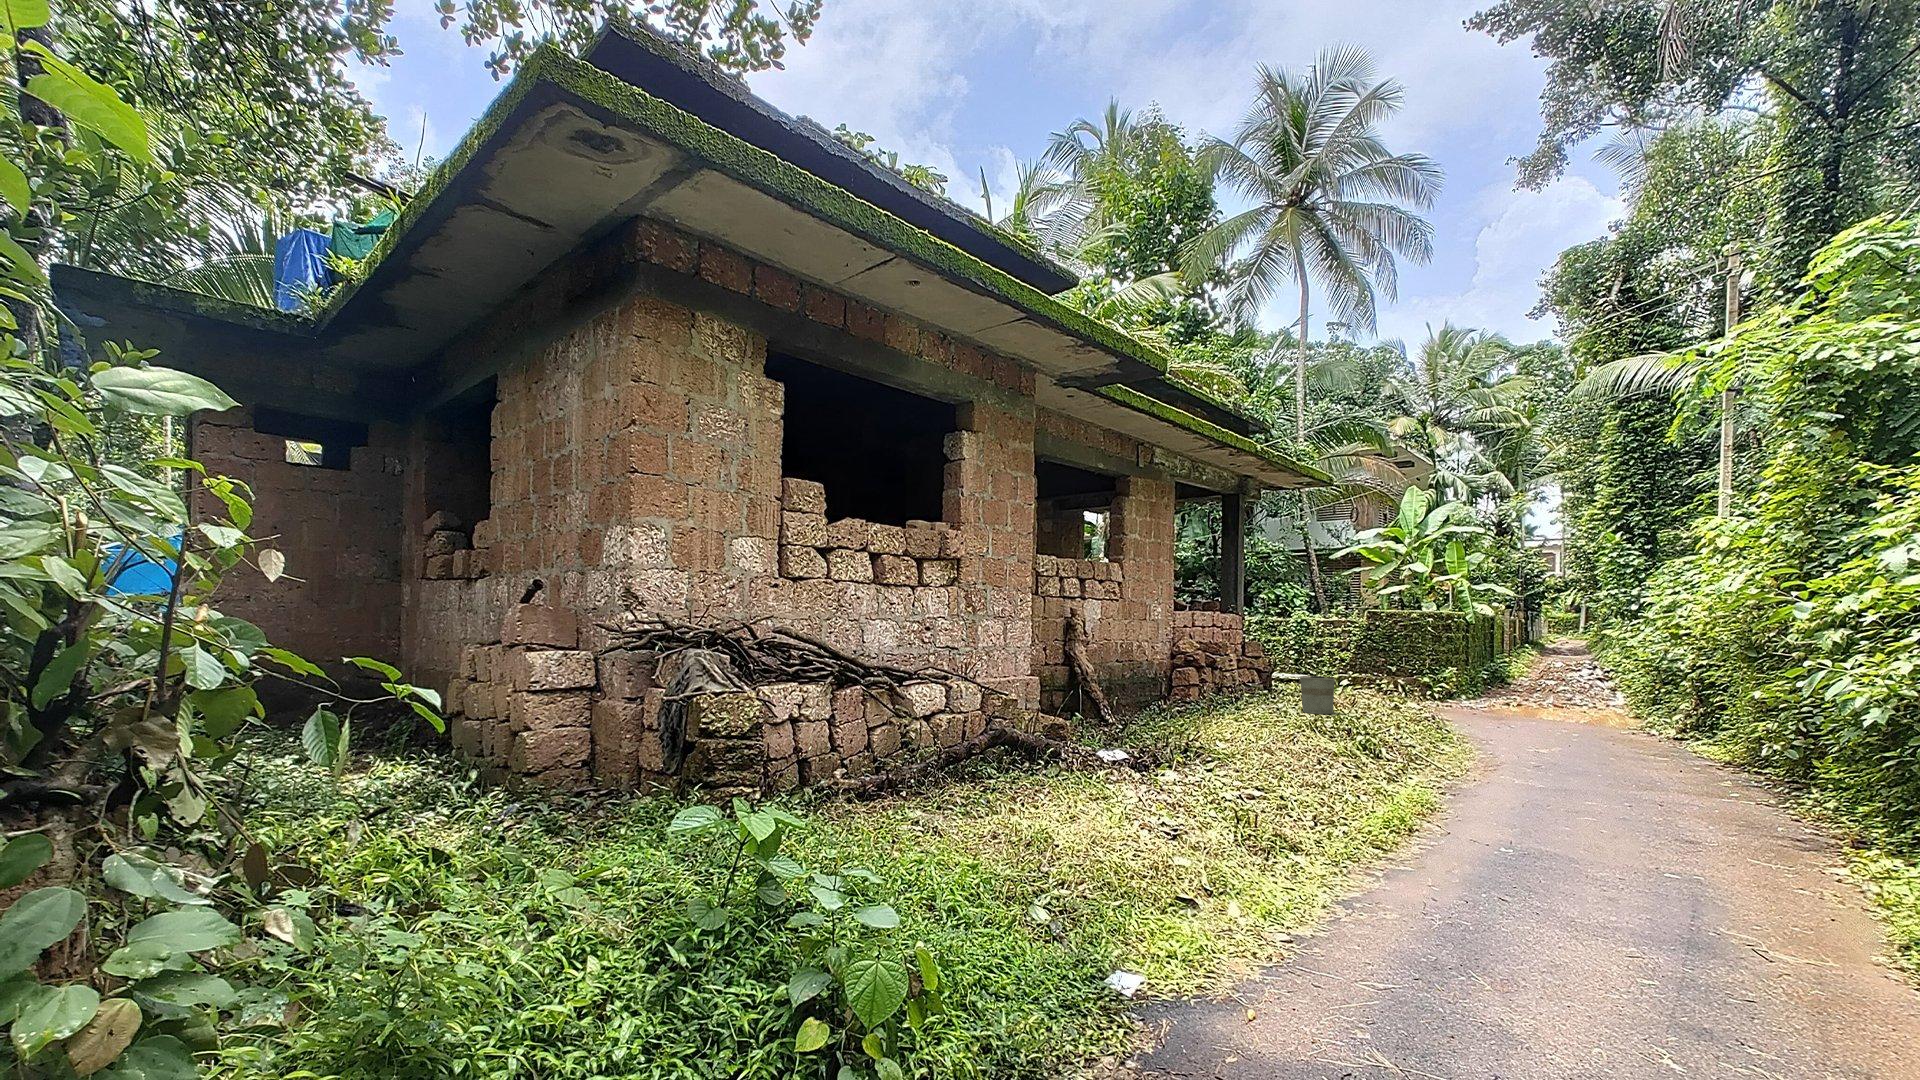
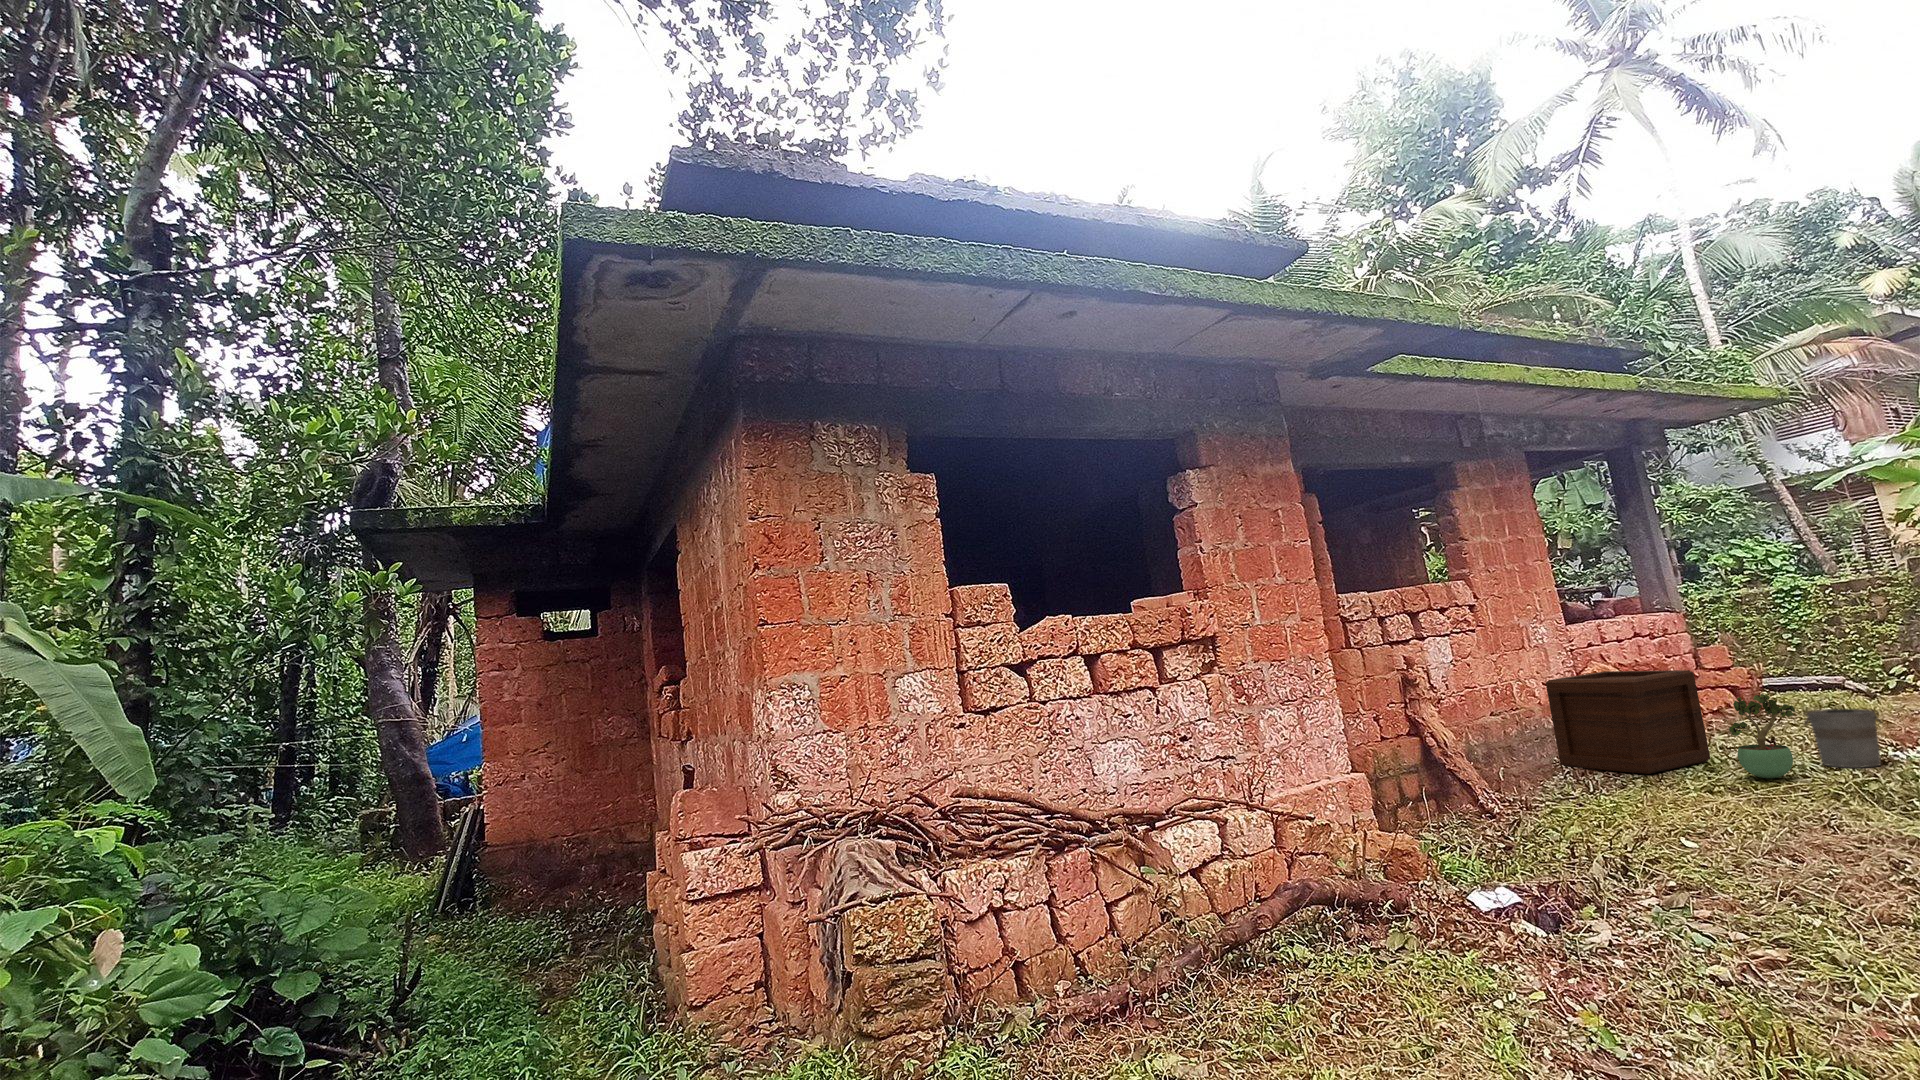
wooden crate: none [1155,643,1243,710] -> present [1546,670,1710,774]
potted plant: none [1257,660,1294,715] -> present [1729,694,1795,779]

